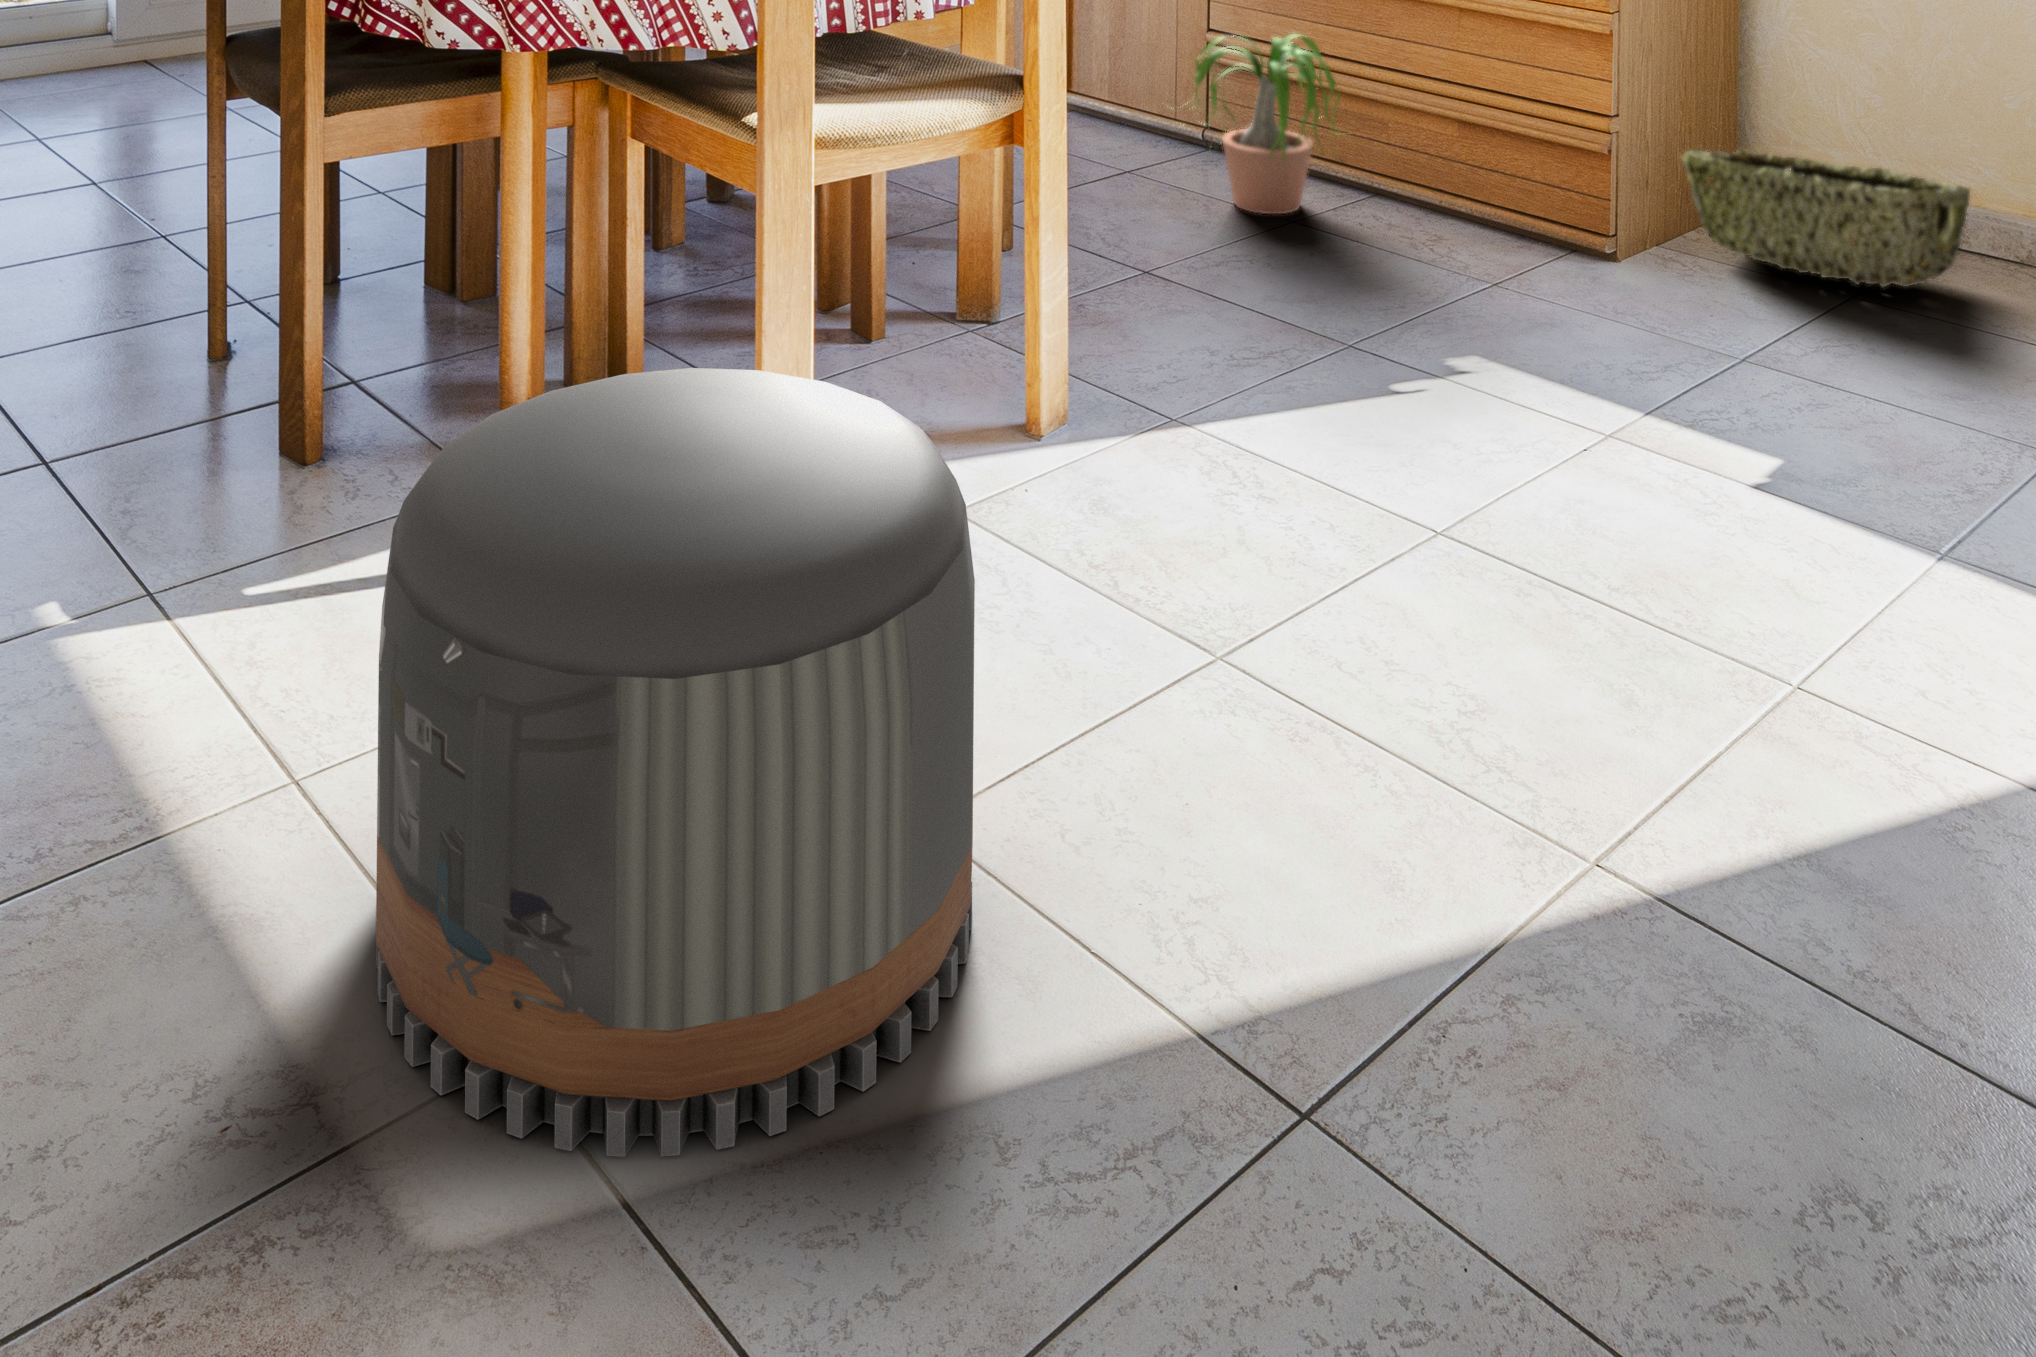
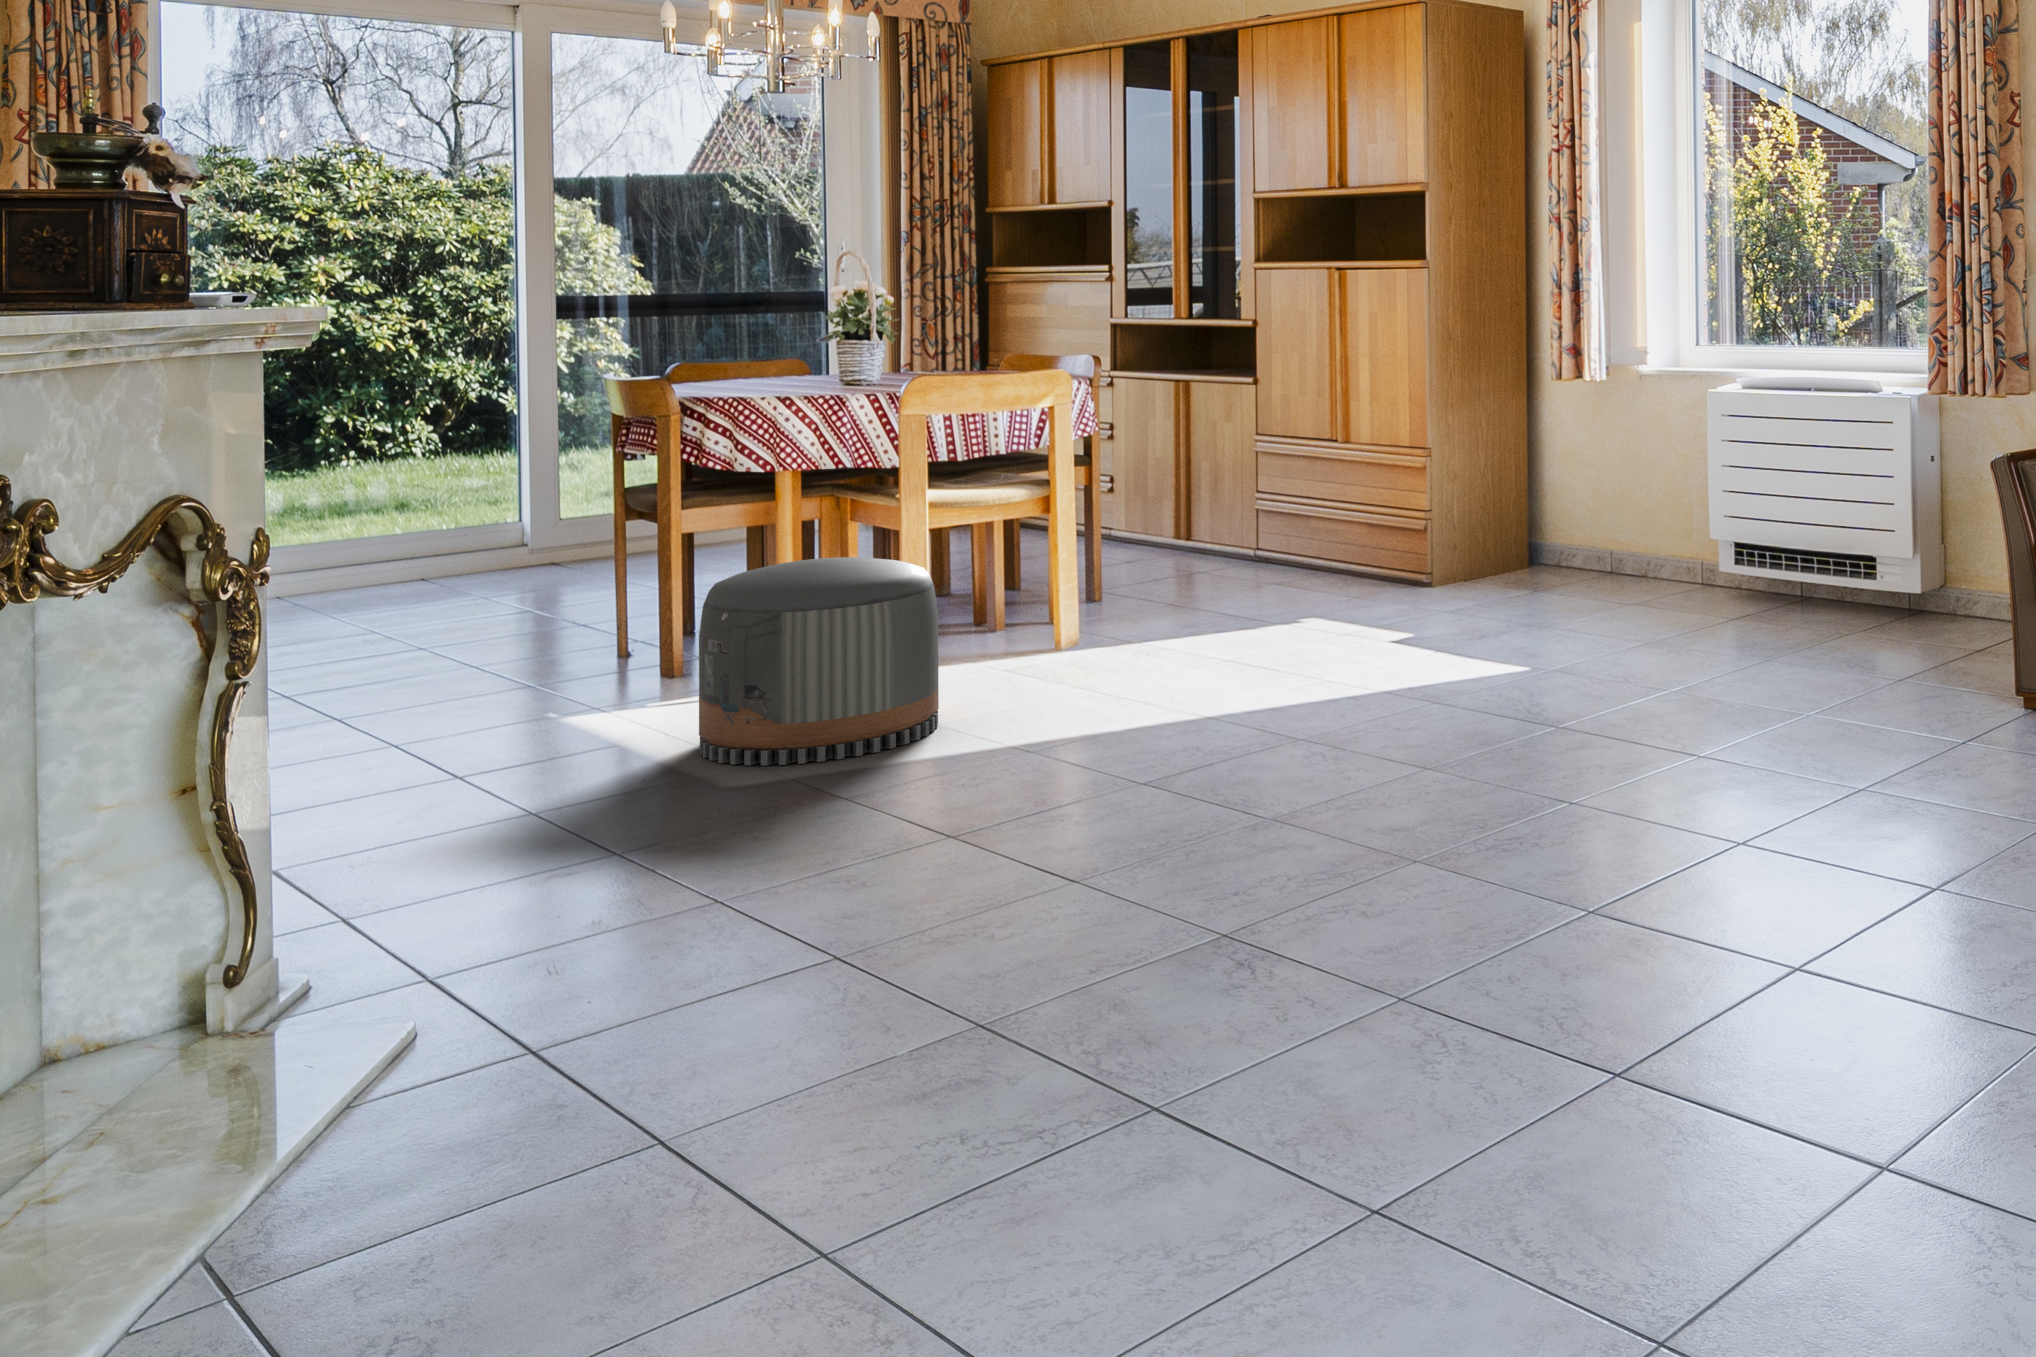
potted plant: present [1195,34,1340,214] -> none [1200,484,1313,581]
woven basket: present [1681,150,1970,287] -> none [1462,527,1591,586]

